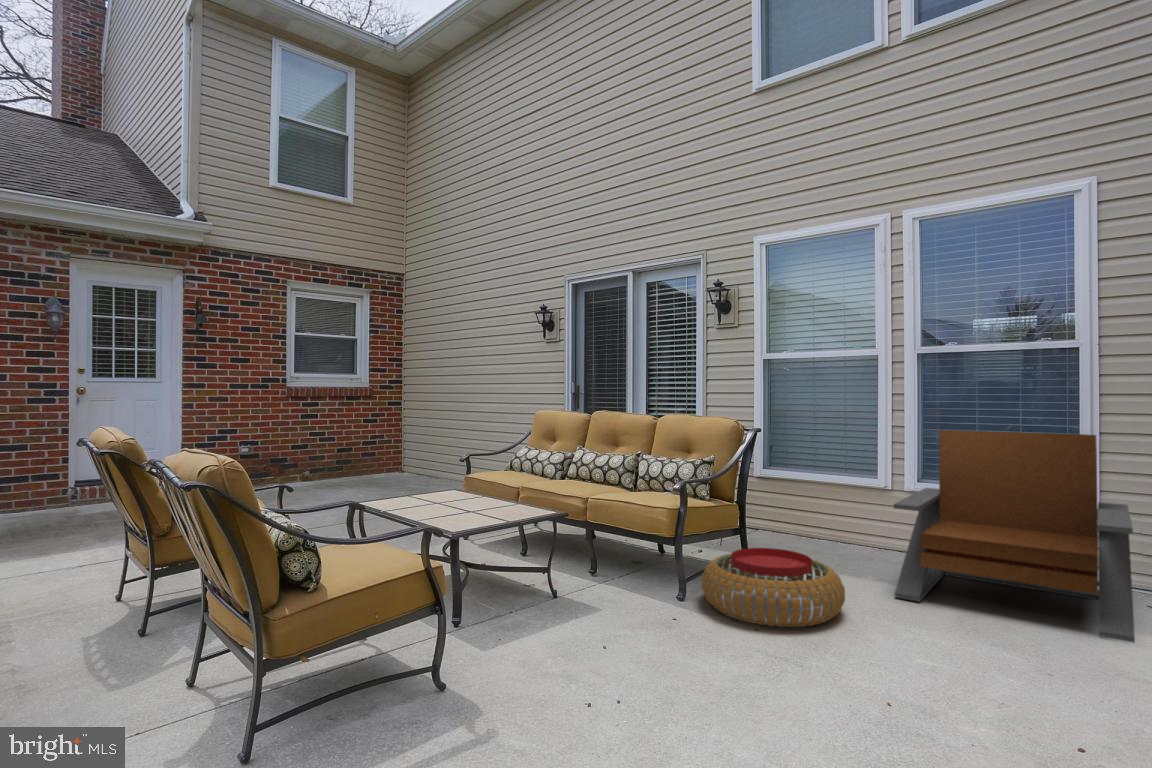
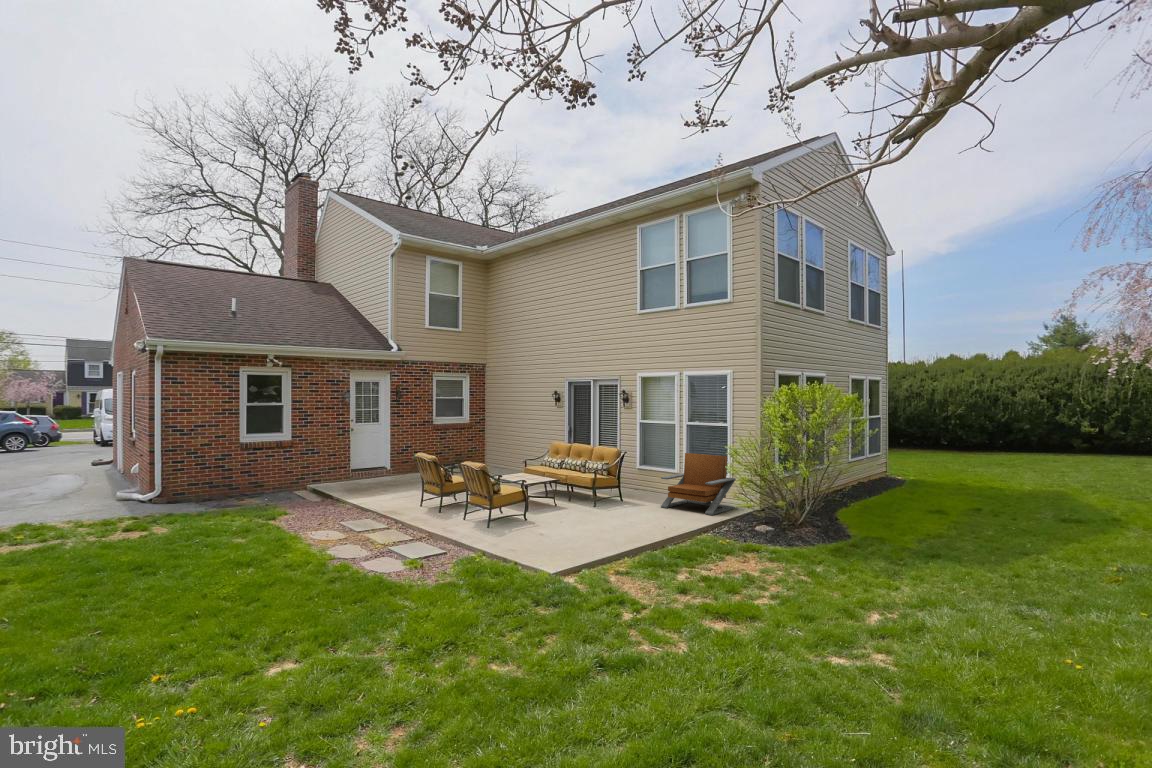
pouf: present [702,548,845,627] -> none [599,491,641,512]

